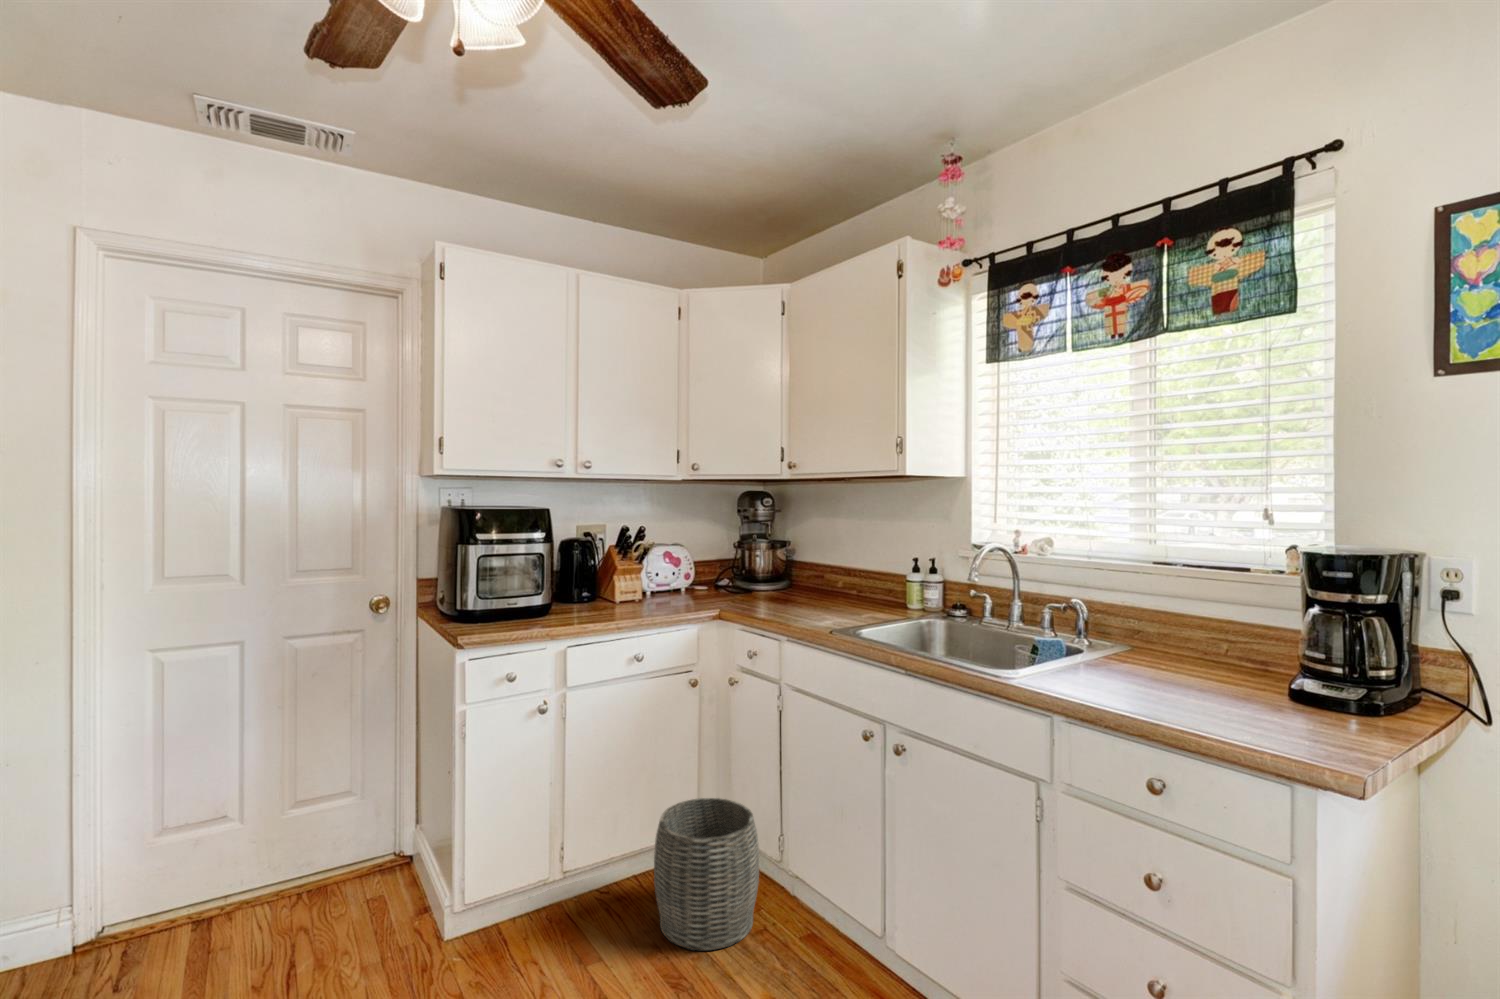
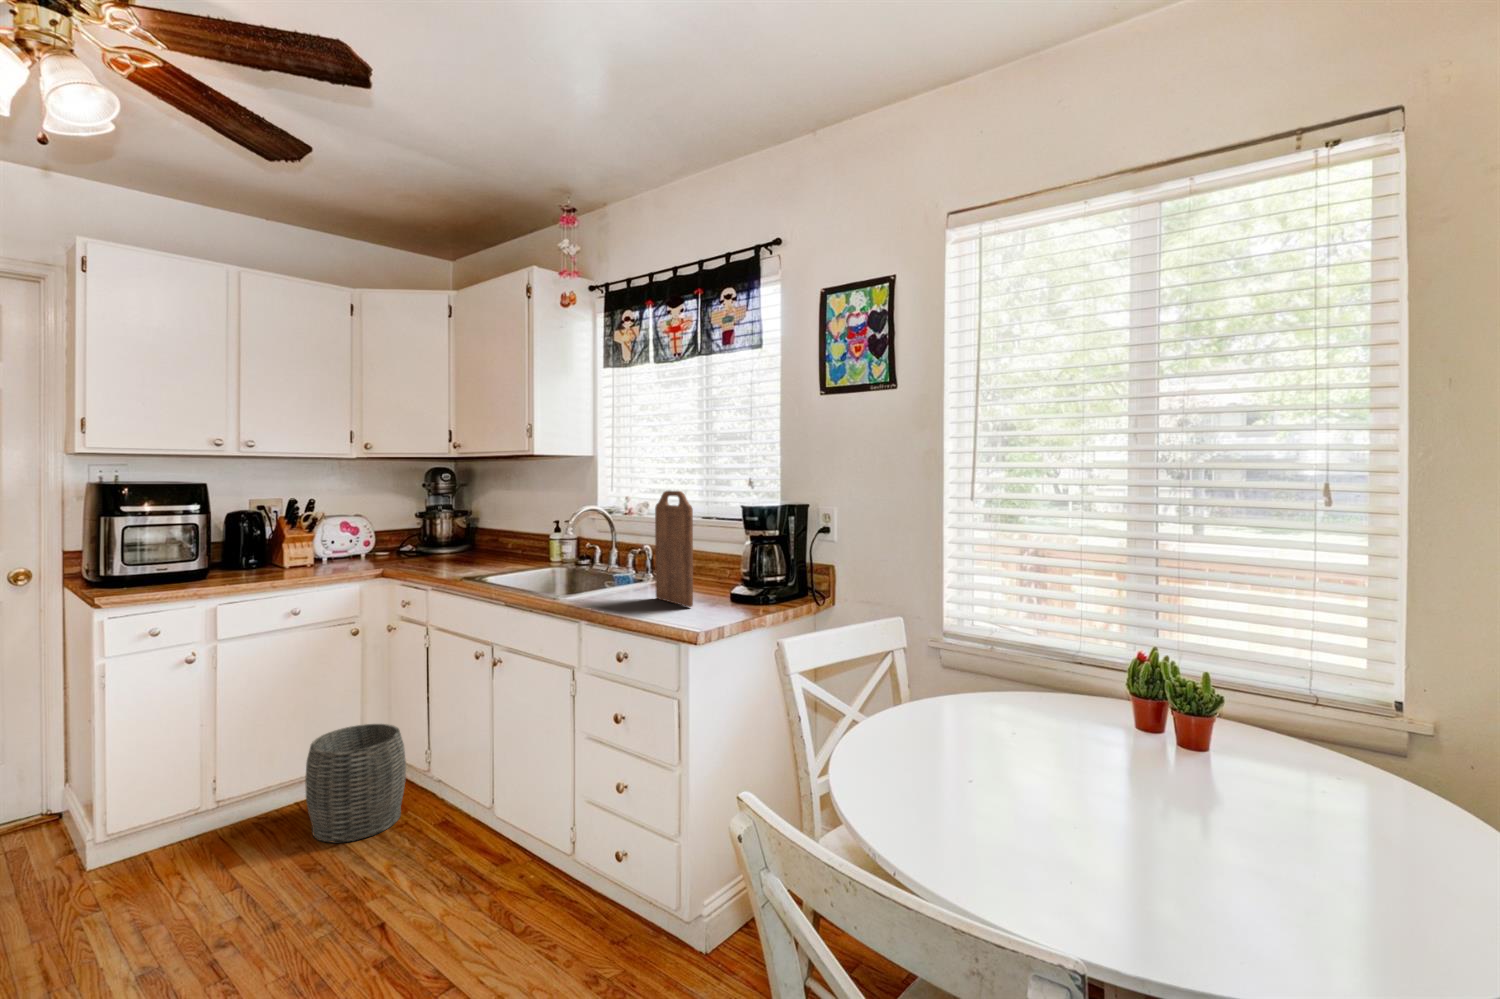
cutting board: none [1151,528,1248,711] -> present [655,491,693,607]

